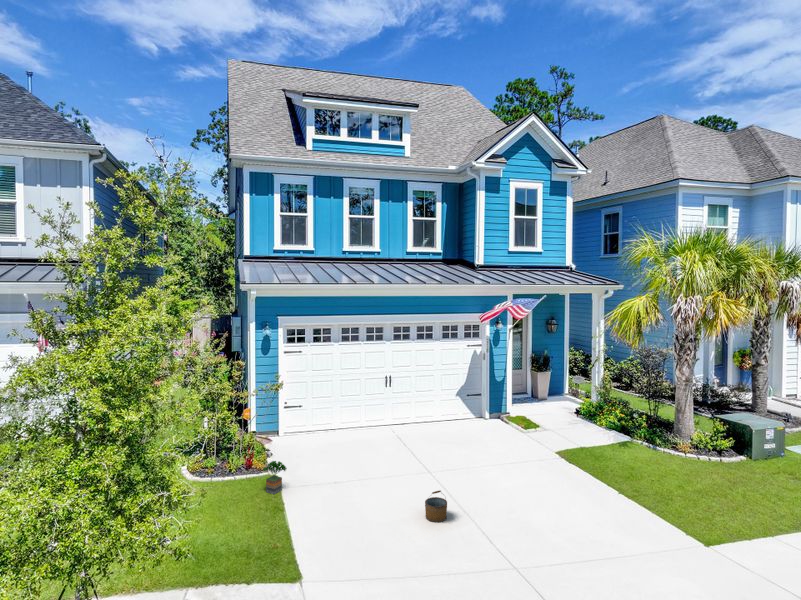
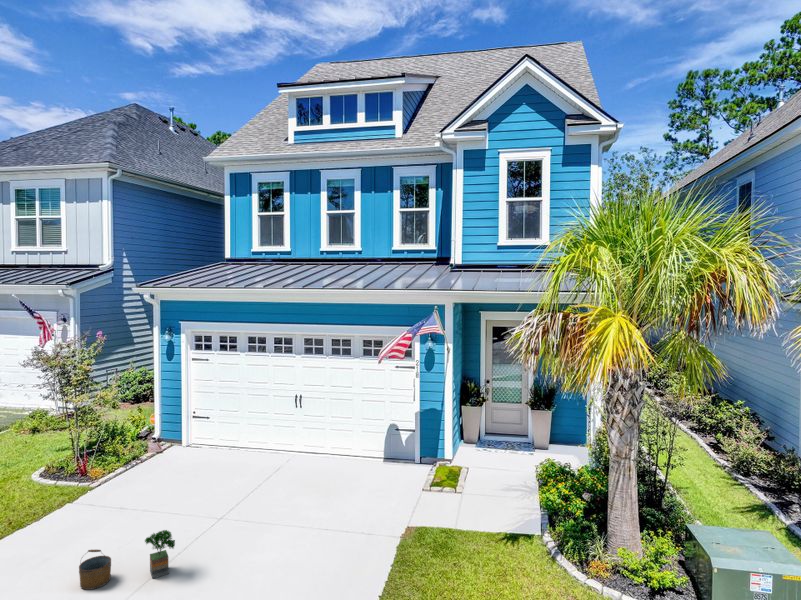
potted tree: present [263,461,287,494] -> present [145,530,175,578]

